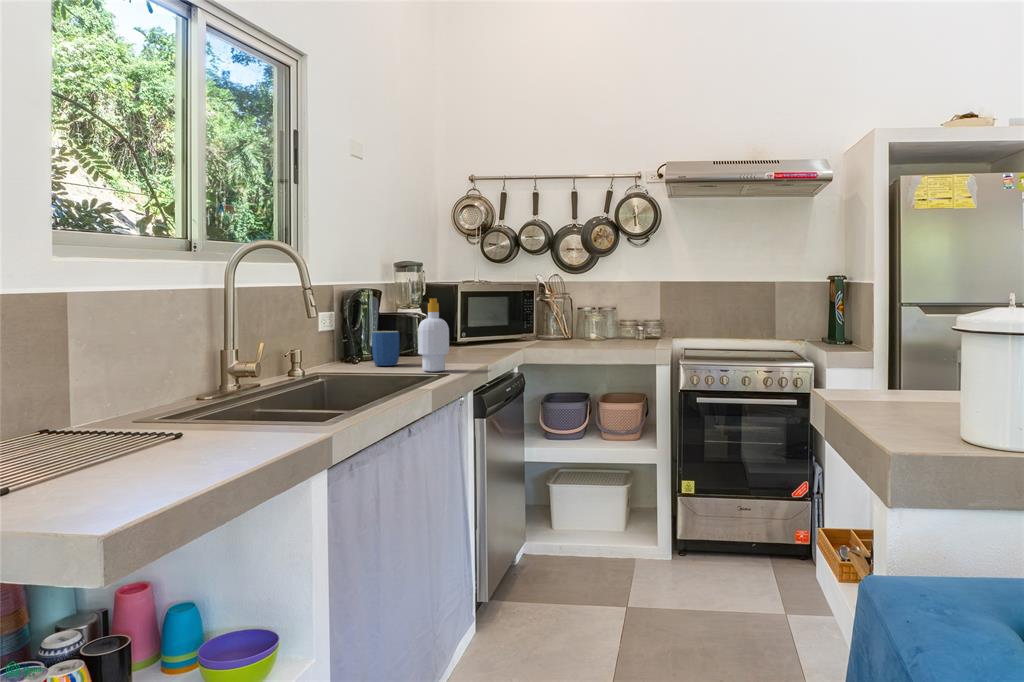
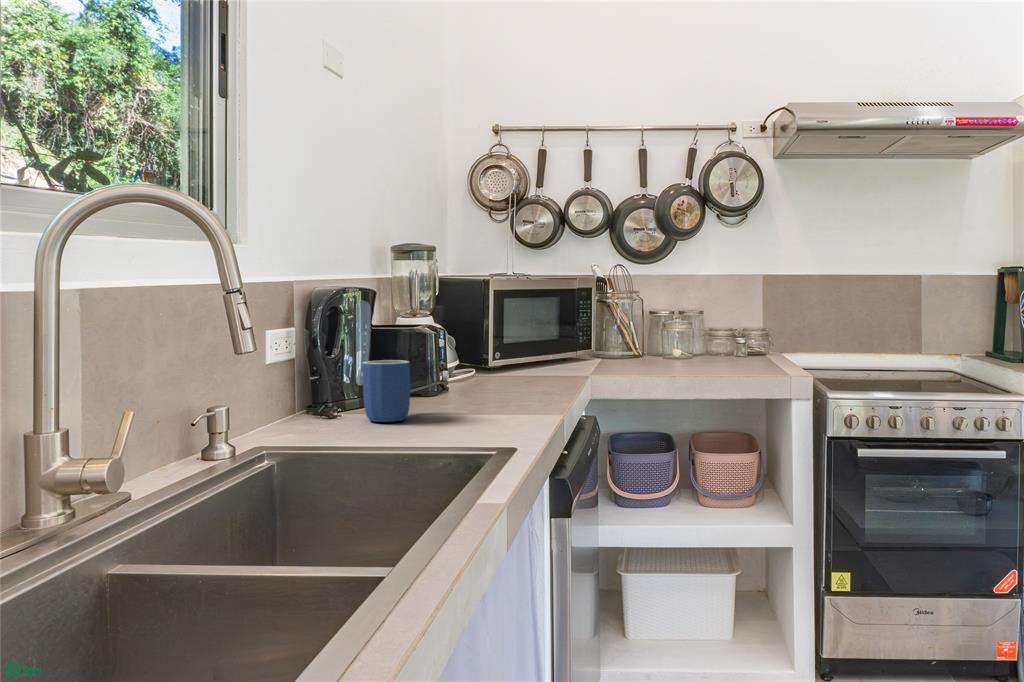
soap bottle: present [418,298,449,371] -> none [448,306,504,440]

